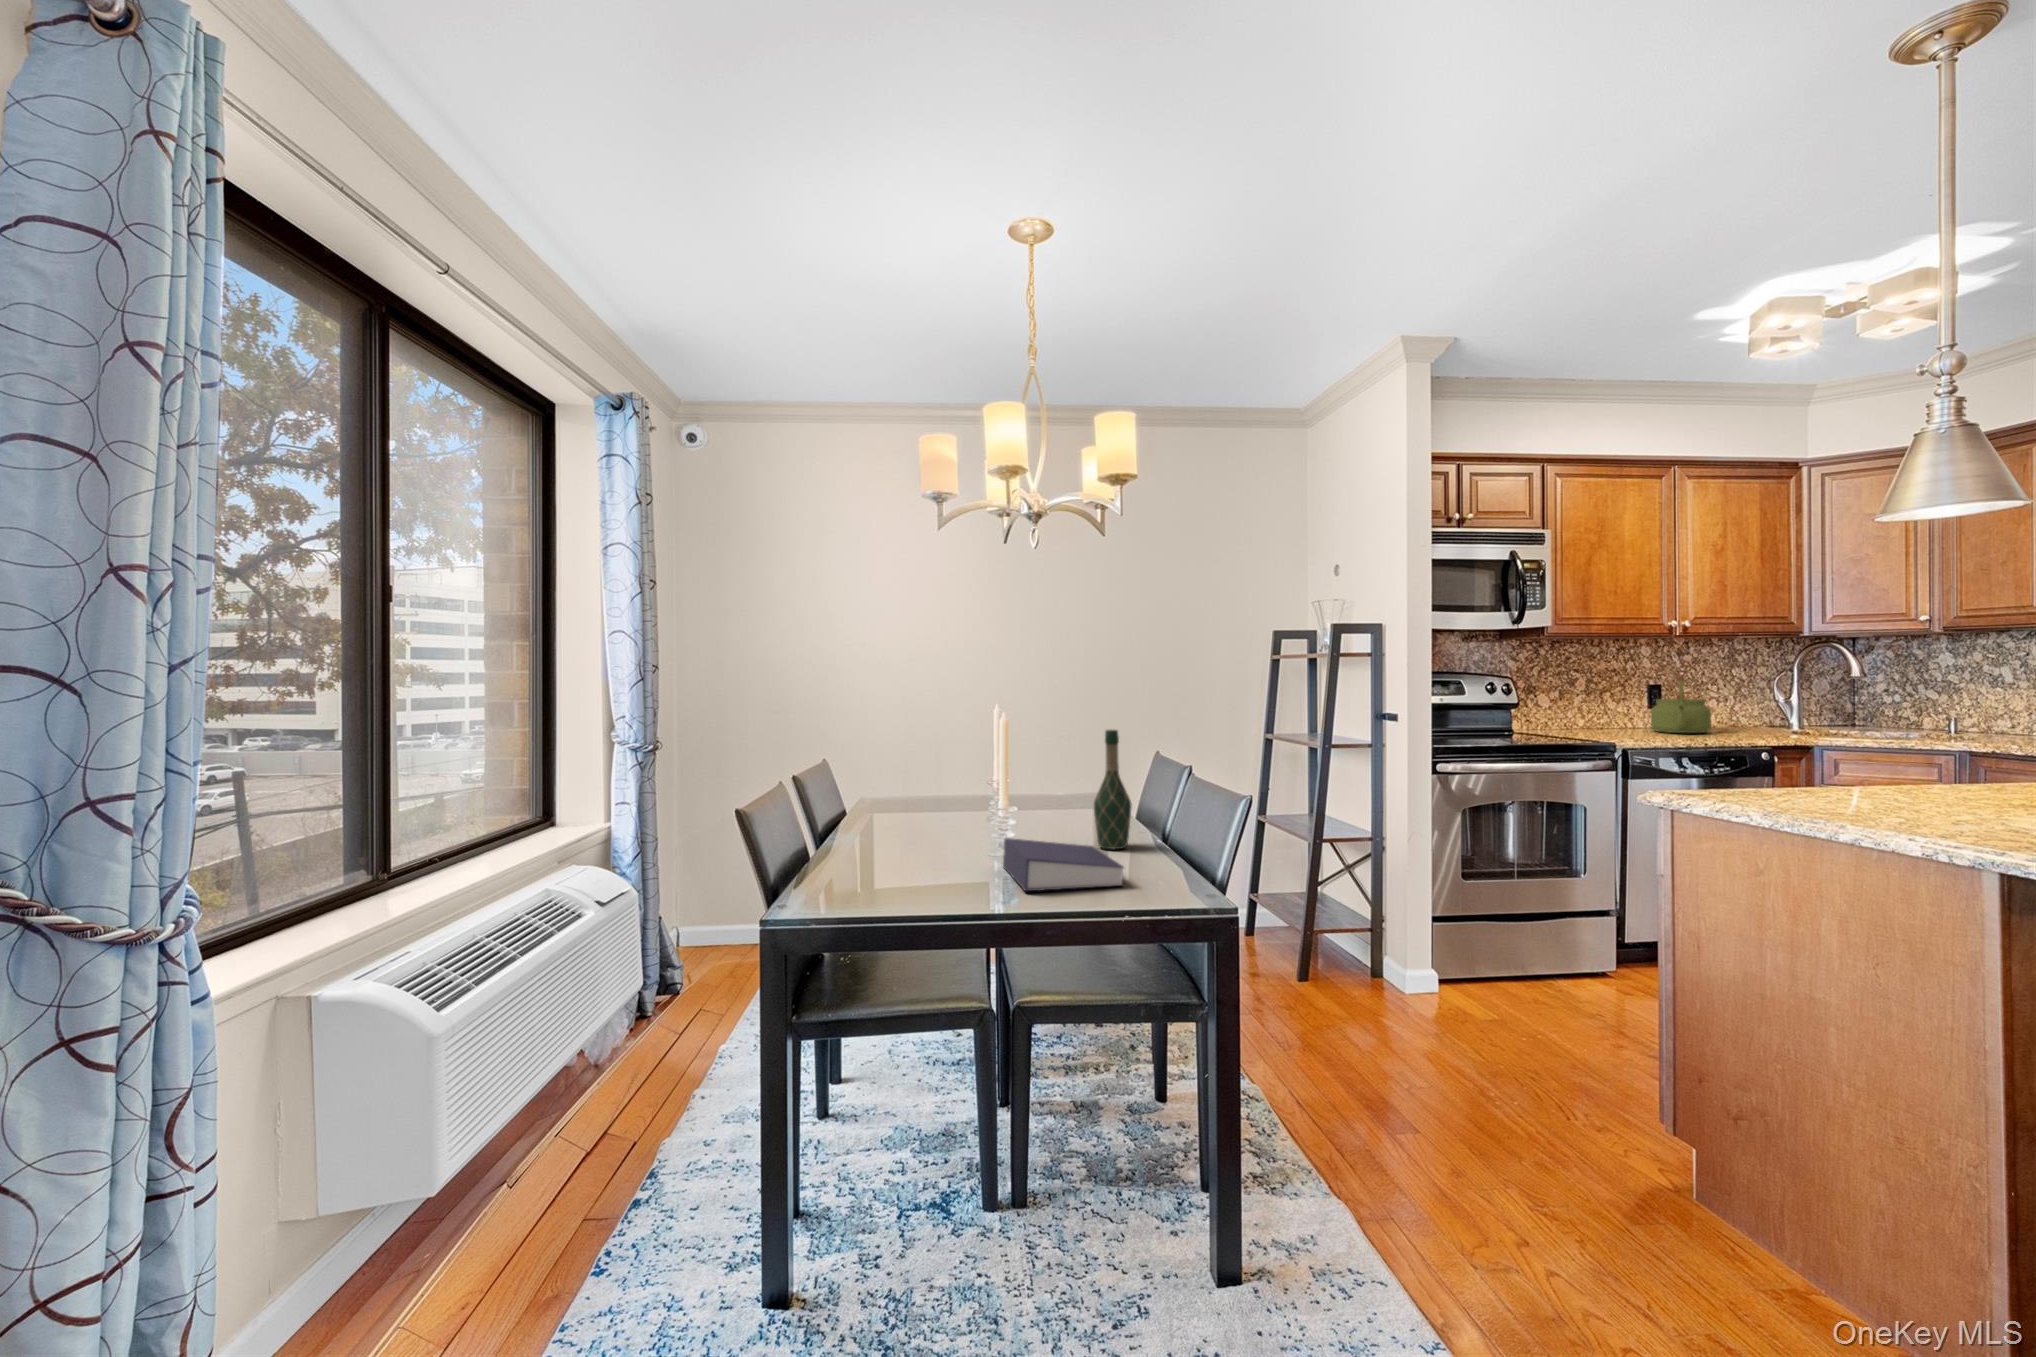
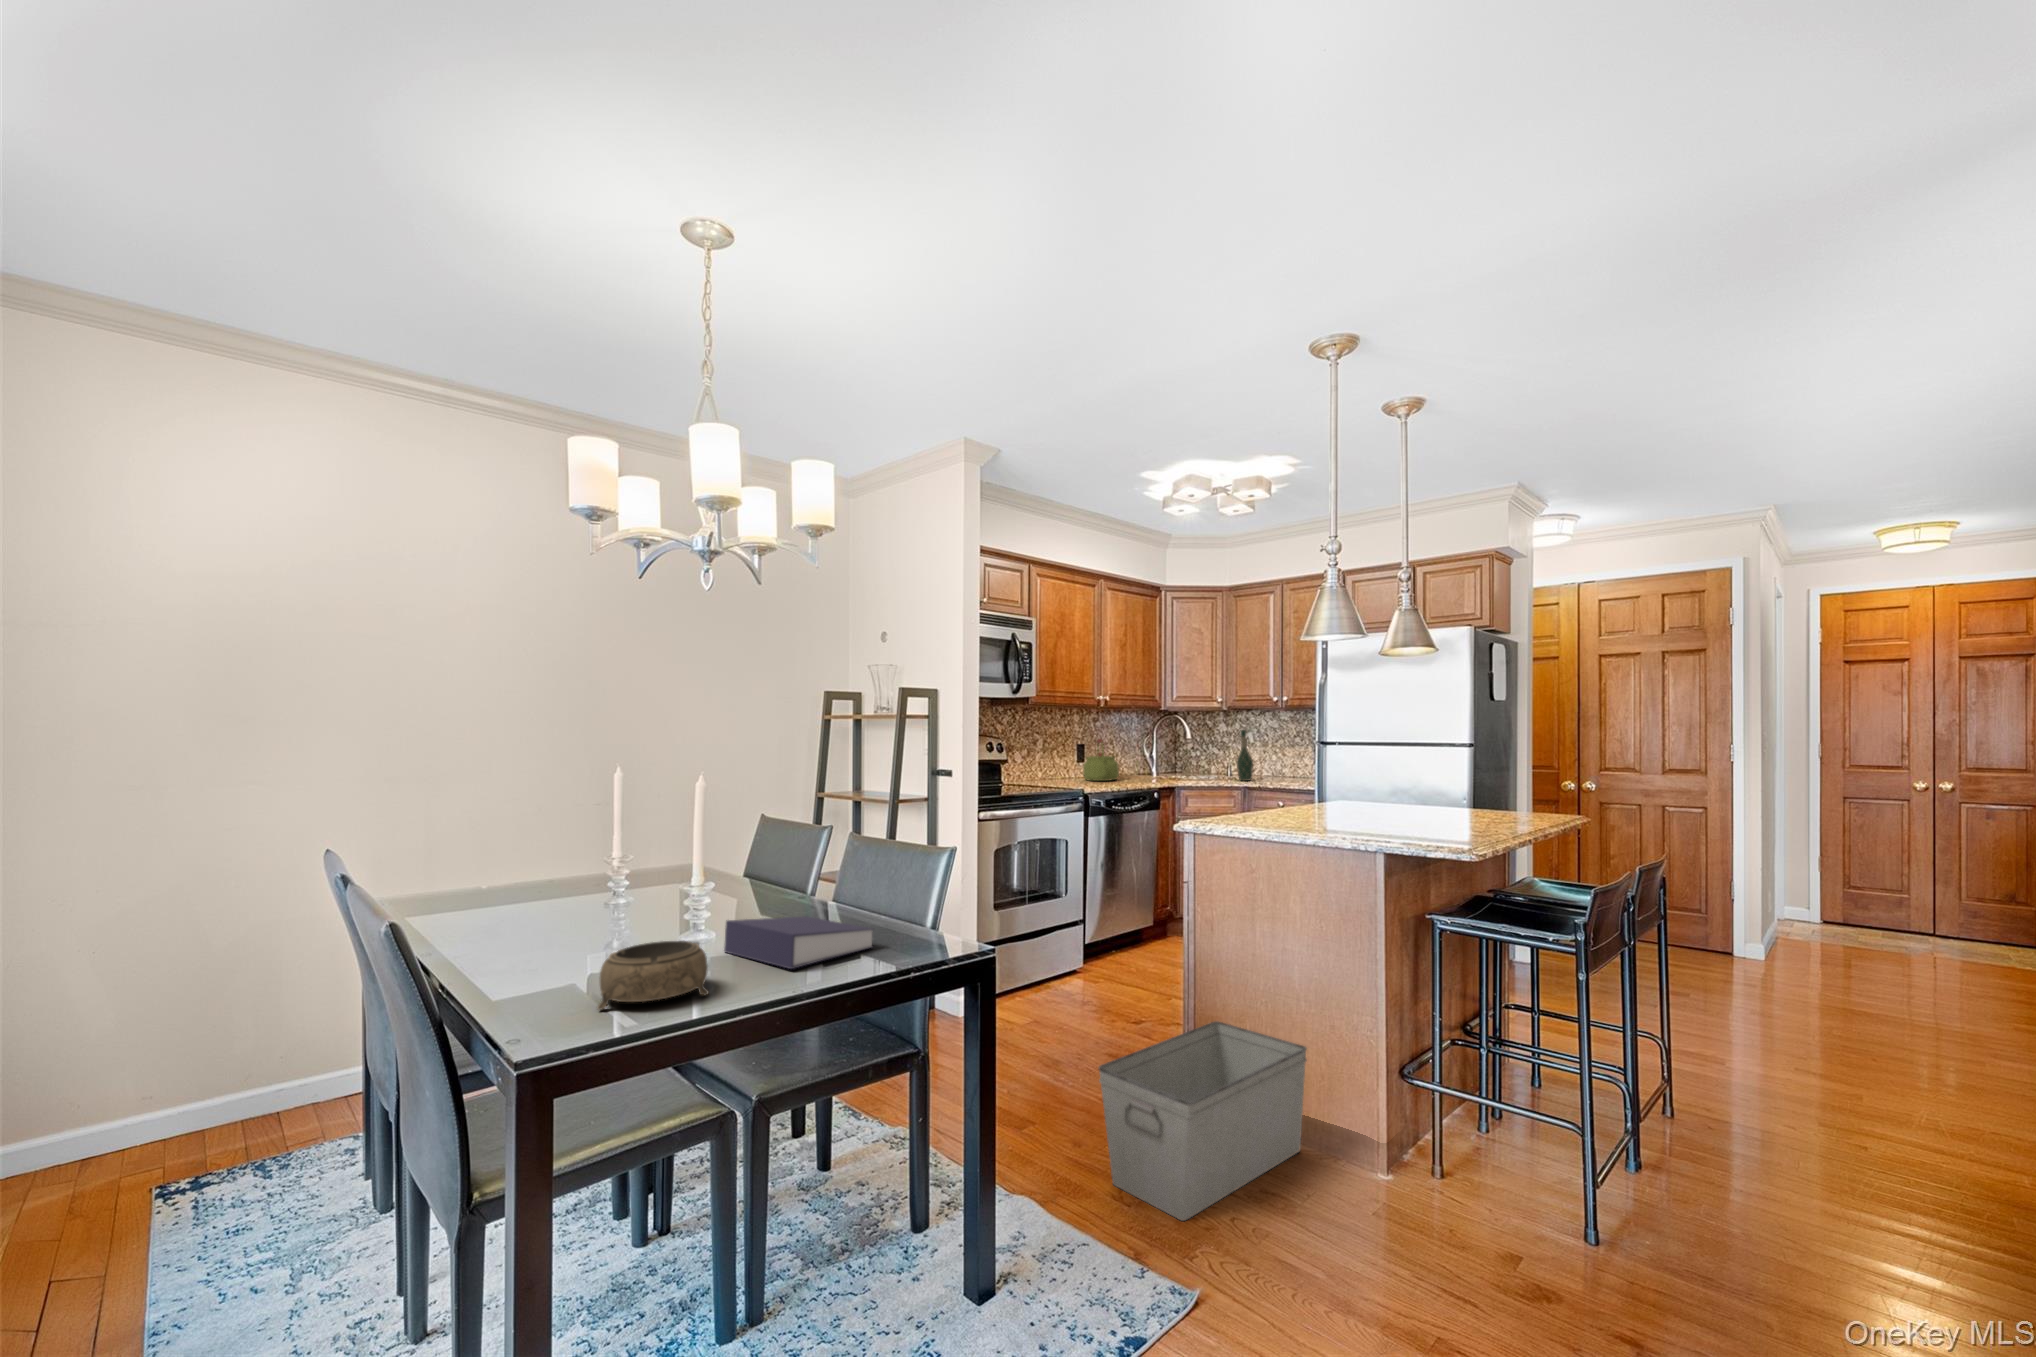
wine bottle: present [1094,730,1132,849] -> present [1237,730,1253,781]
decorative bowl: none [855,846,950,899] -> present [597,941,709,1010]
storage bin: none [1452,1081,1819,1311] -> present [1099,1021,1307,1221]

